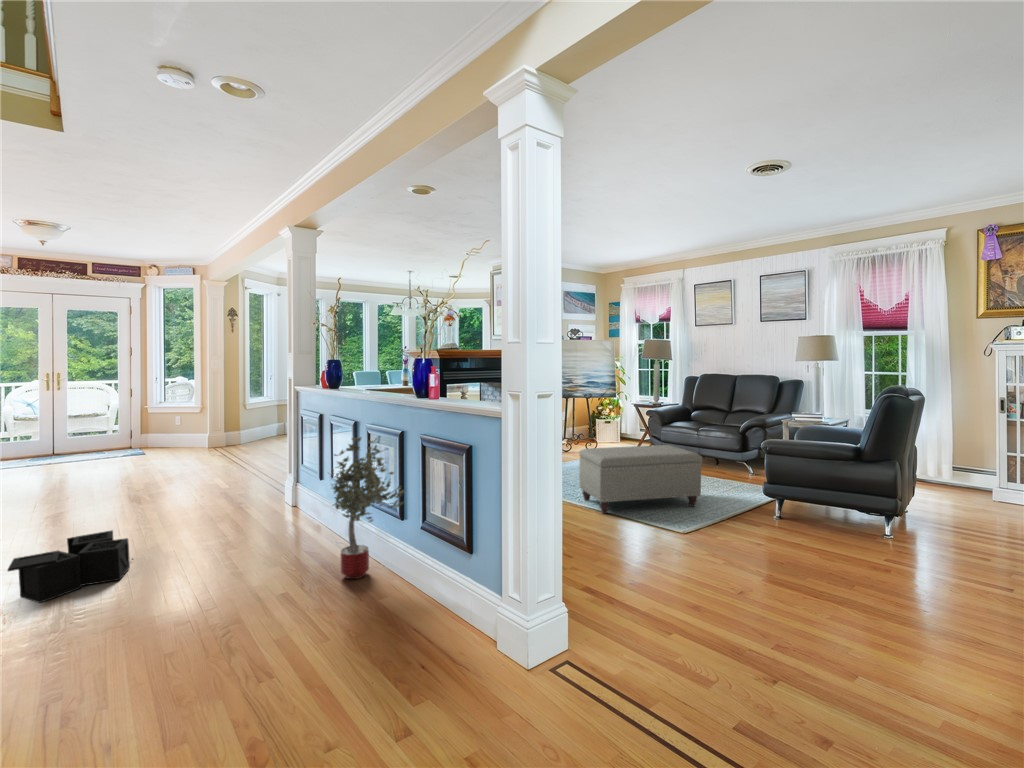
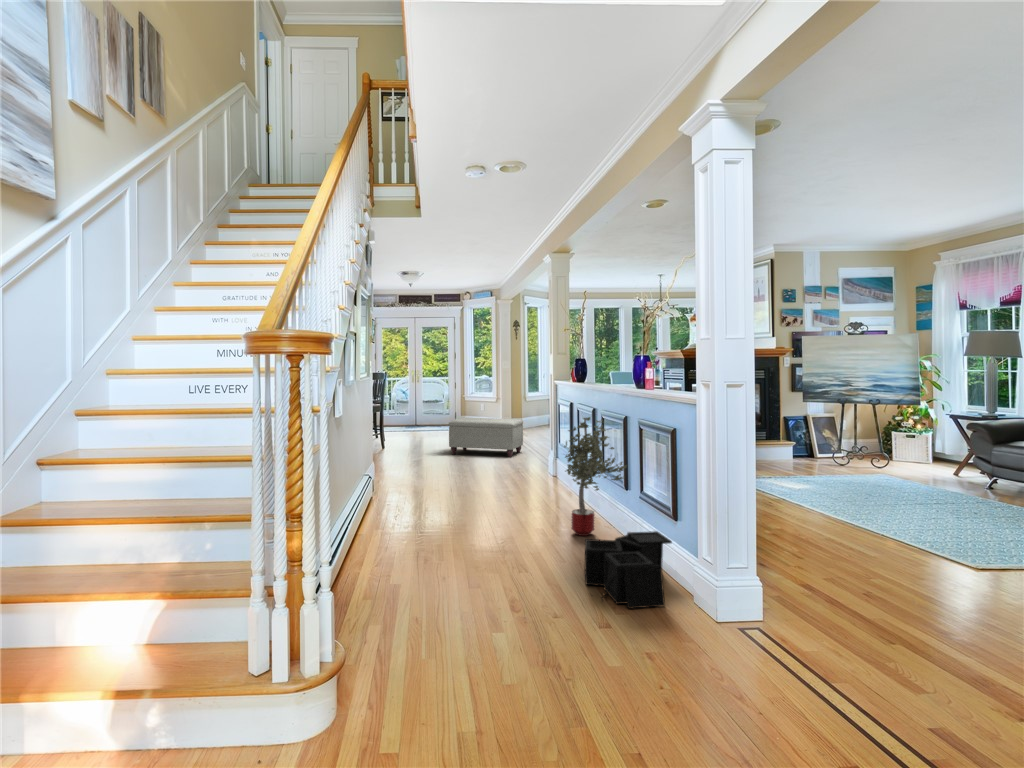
ottoman: present [579,445,702,514] -> present [449,418,523,457]
storage bin: present [7,531,133,603] -> present [585,531,672,608]

